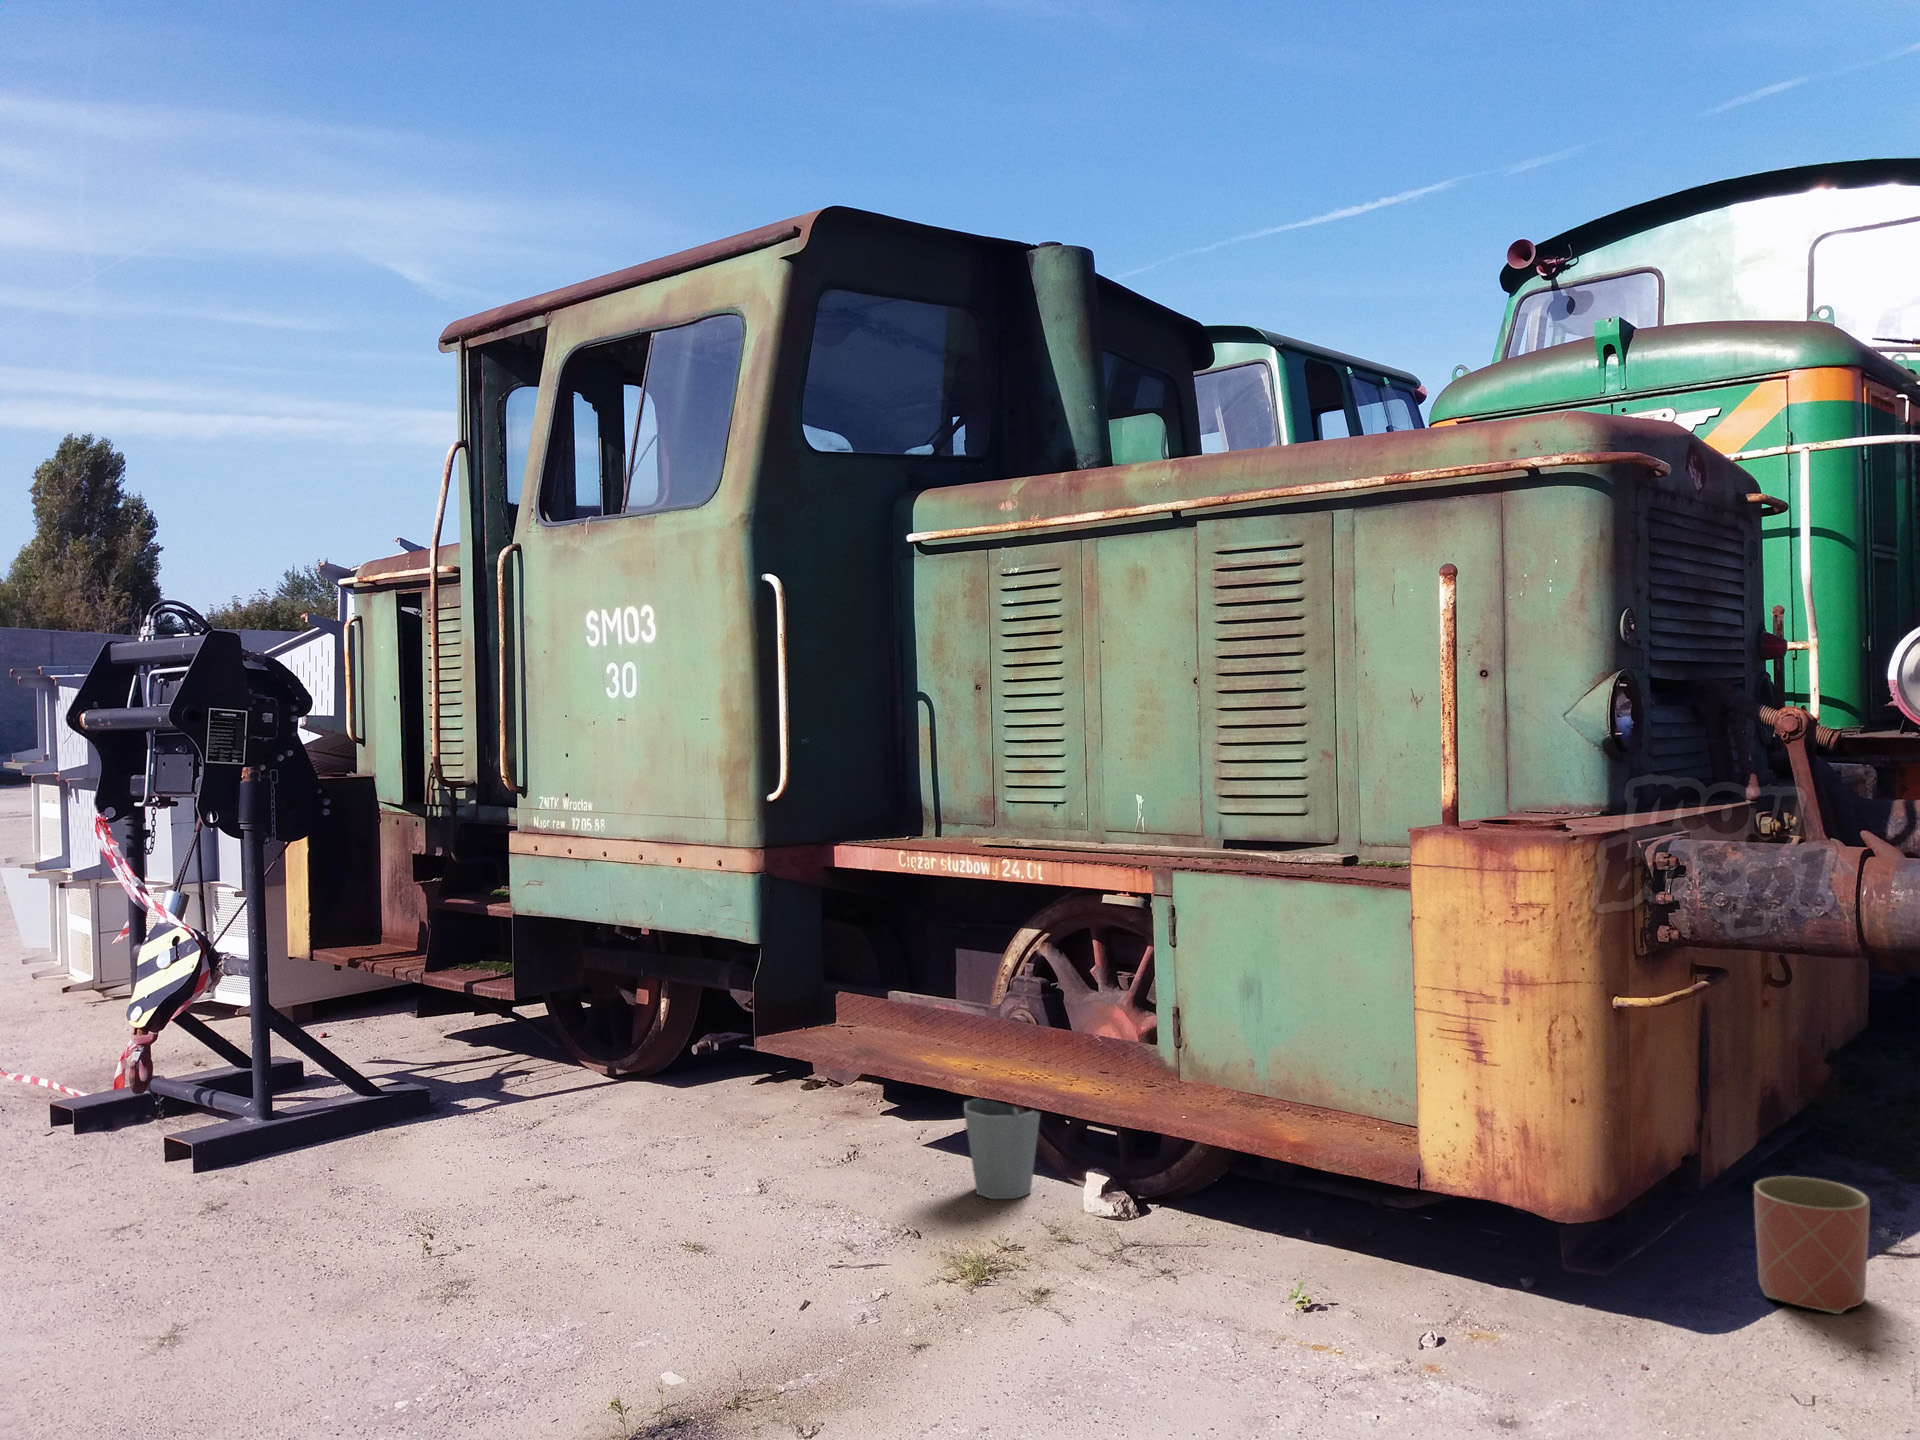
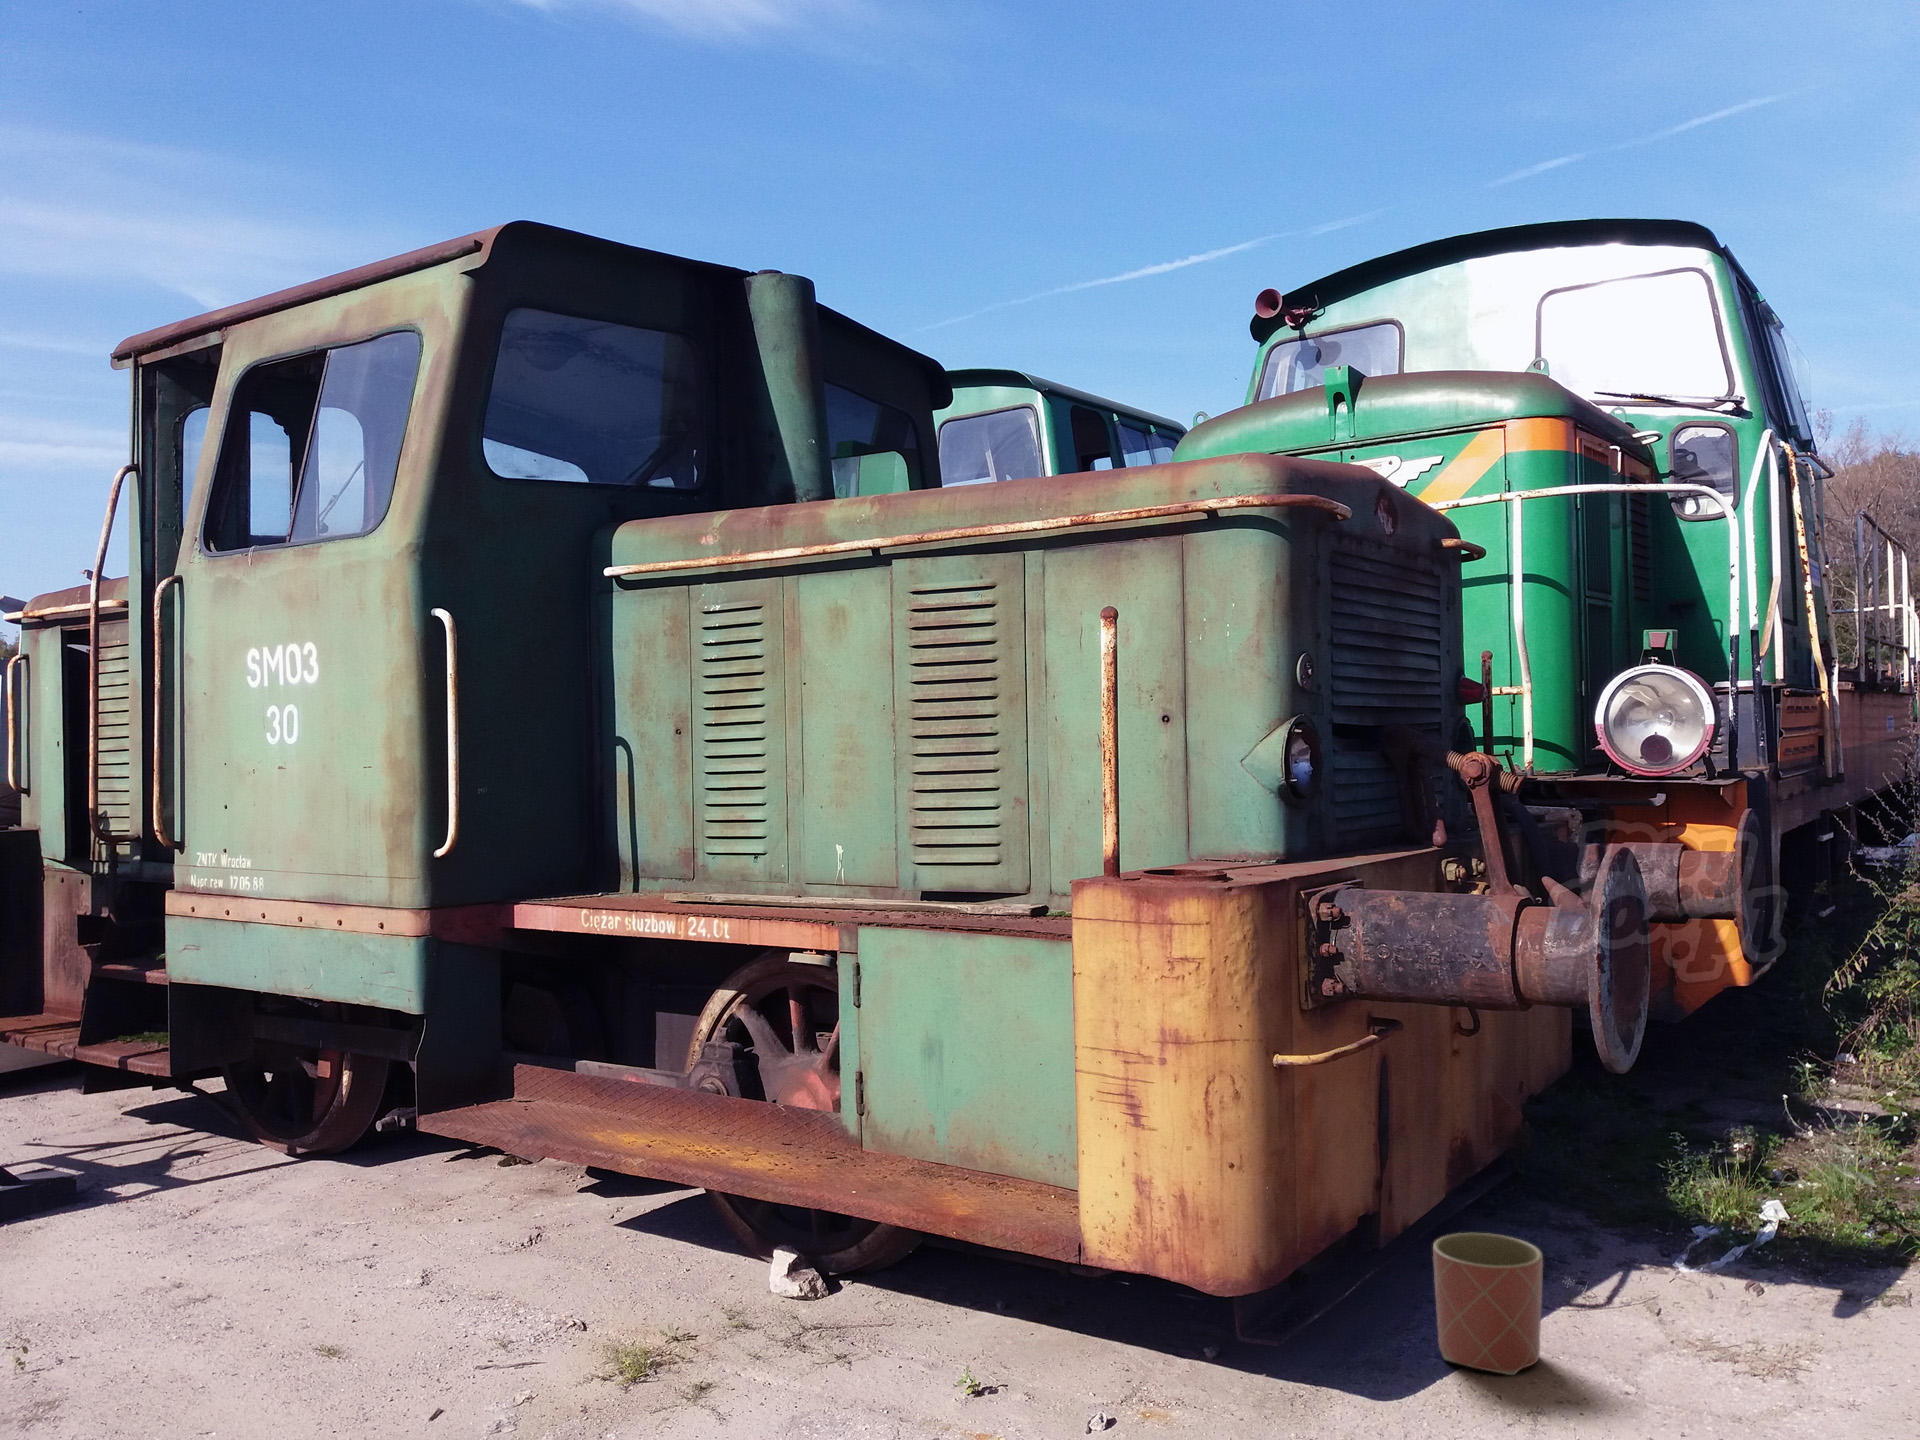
bucket: present [964,1097,1040,1199] -> none [643,1135,728,1283]

